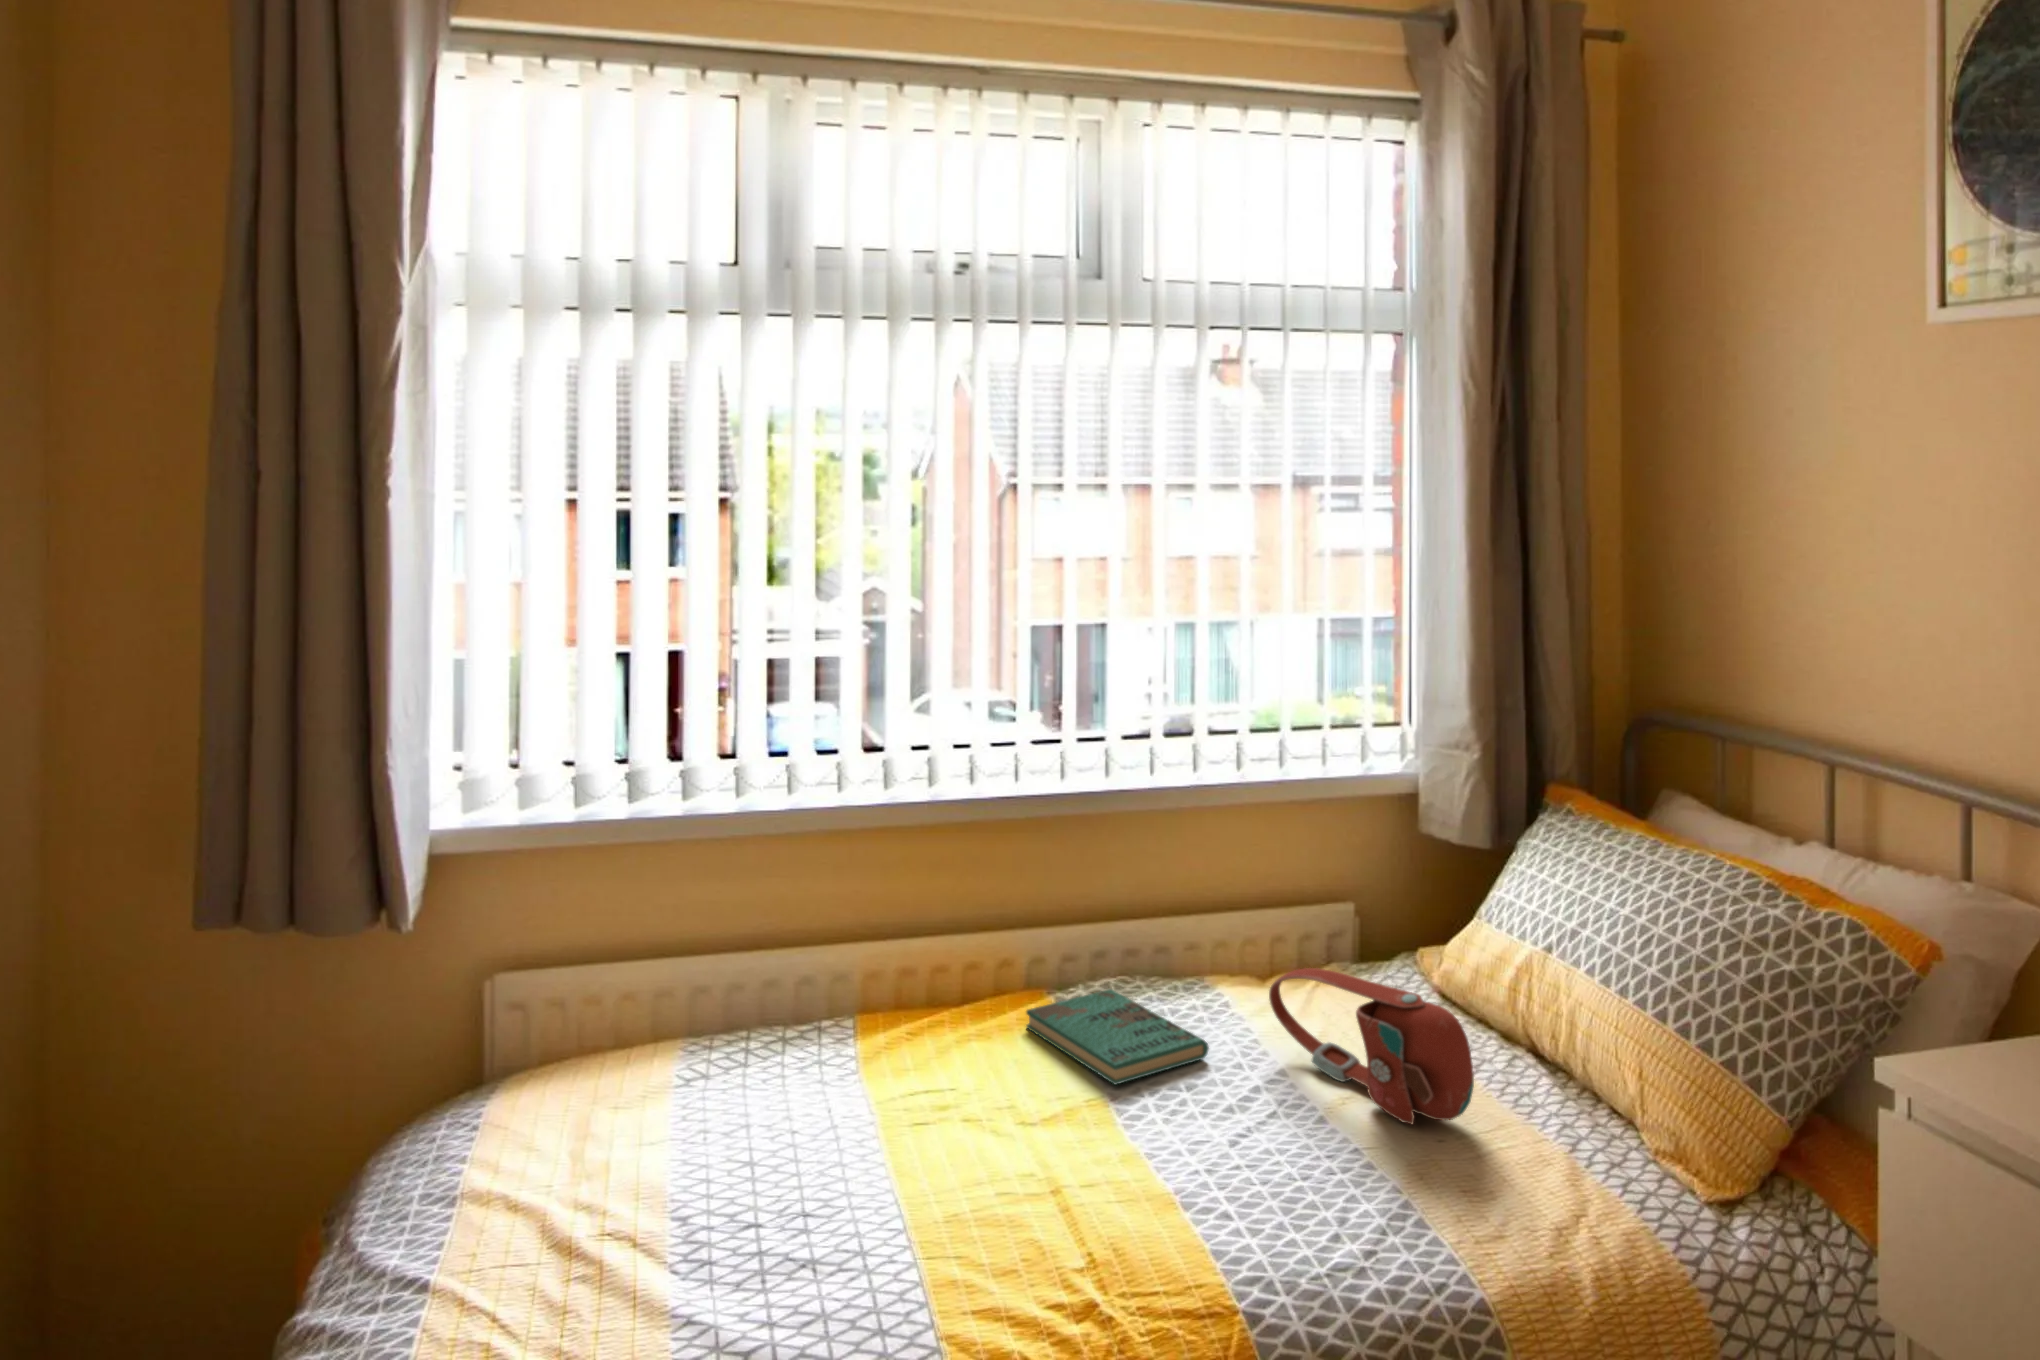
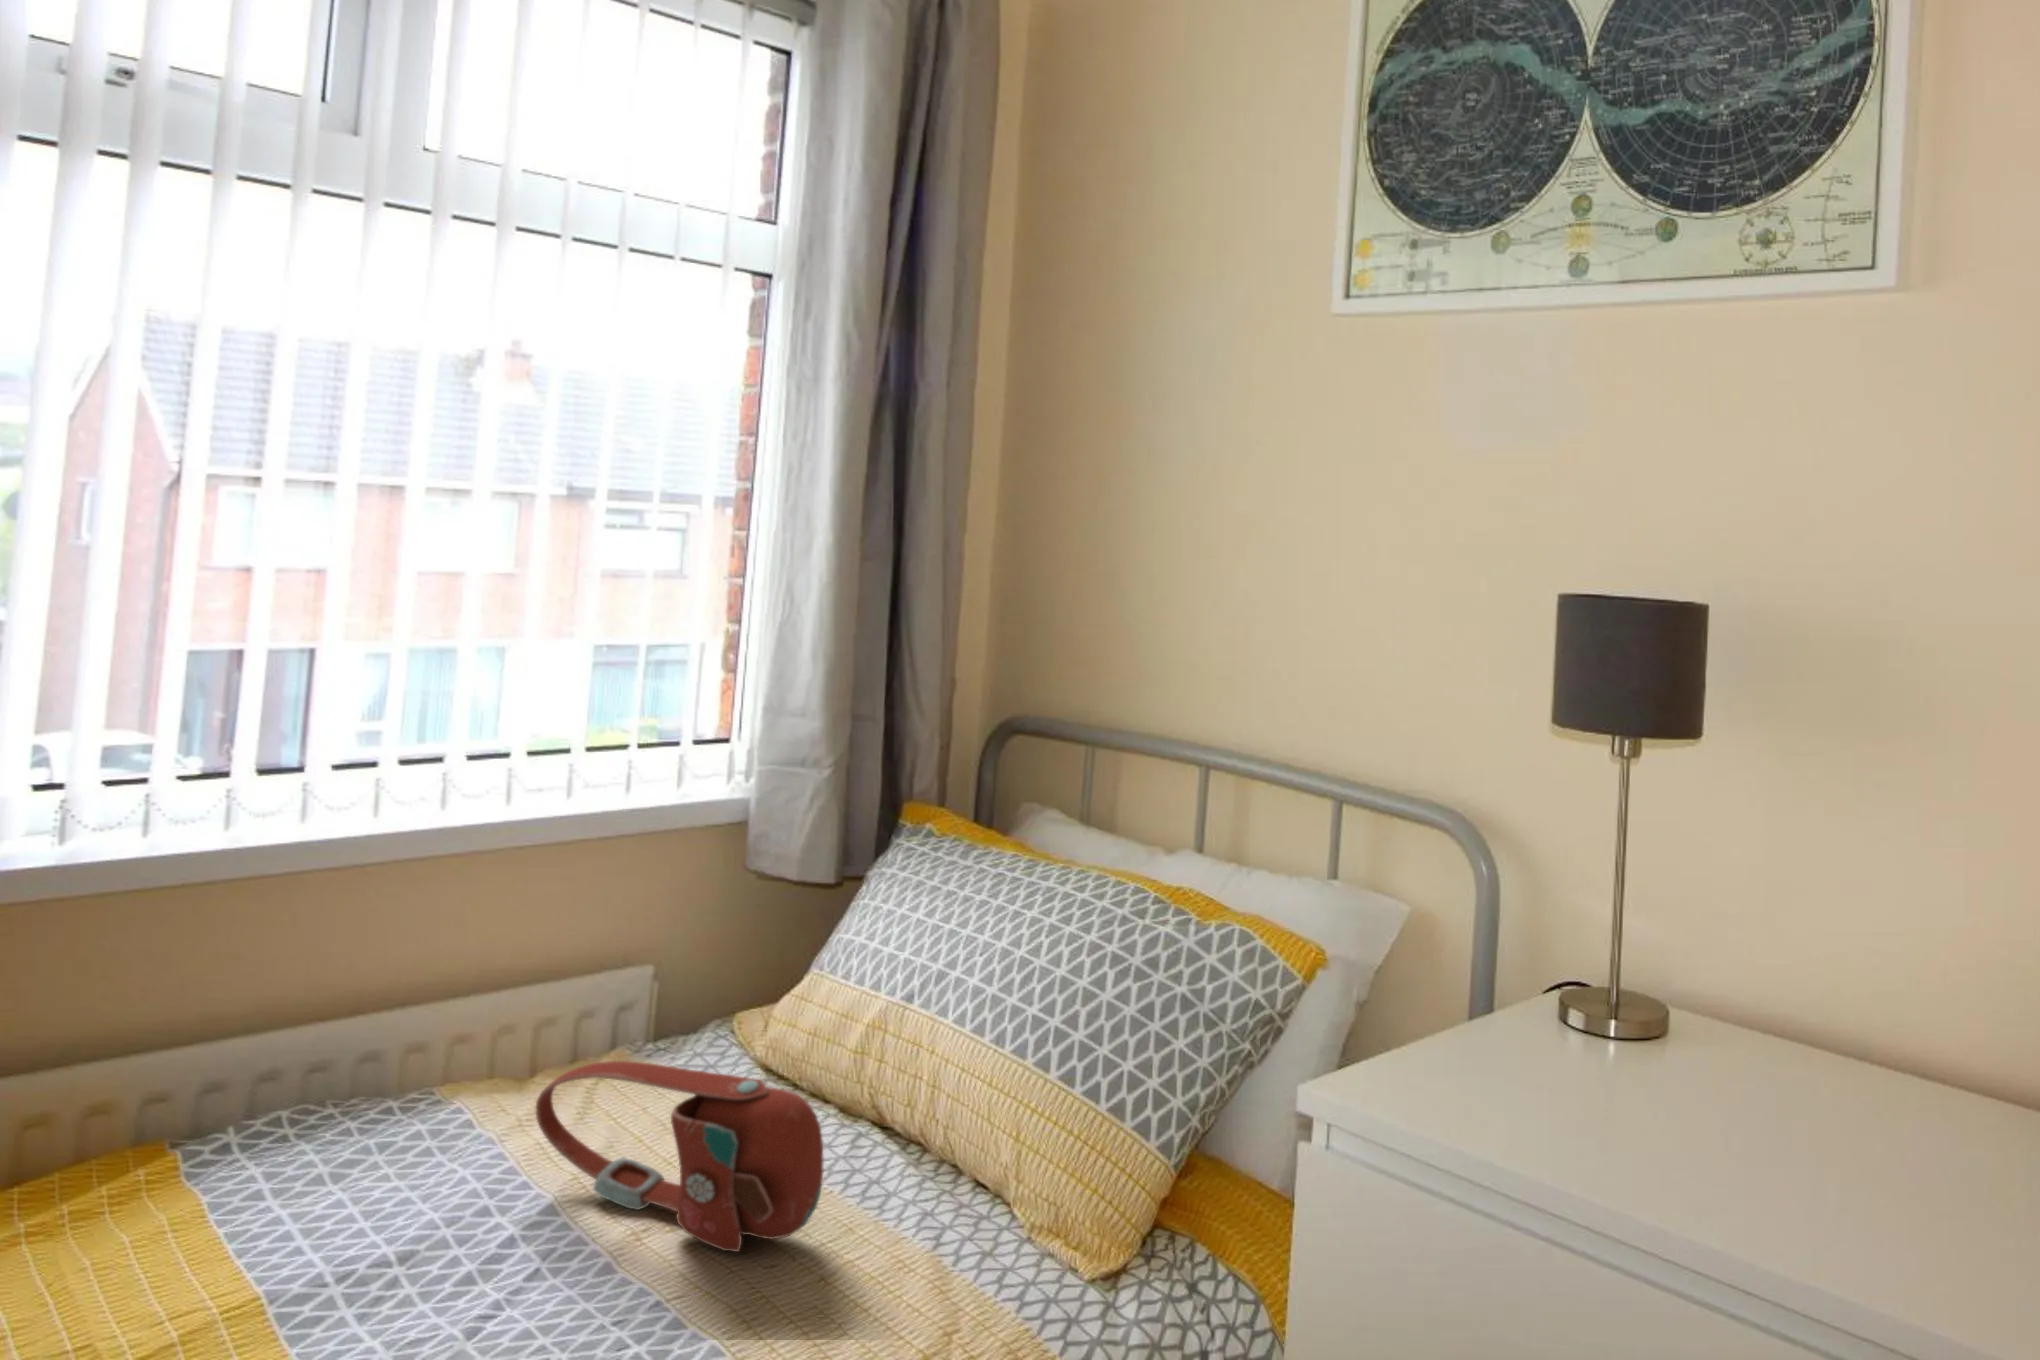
book: present [1026,989,1209,1085] -> none [103,1130,435,1281]

